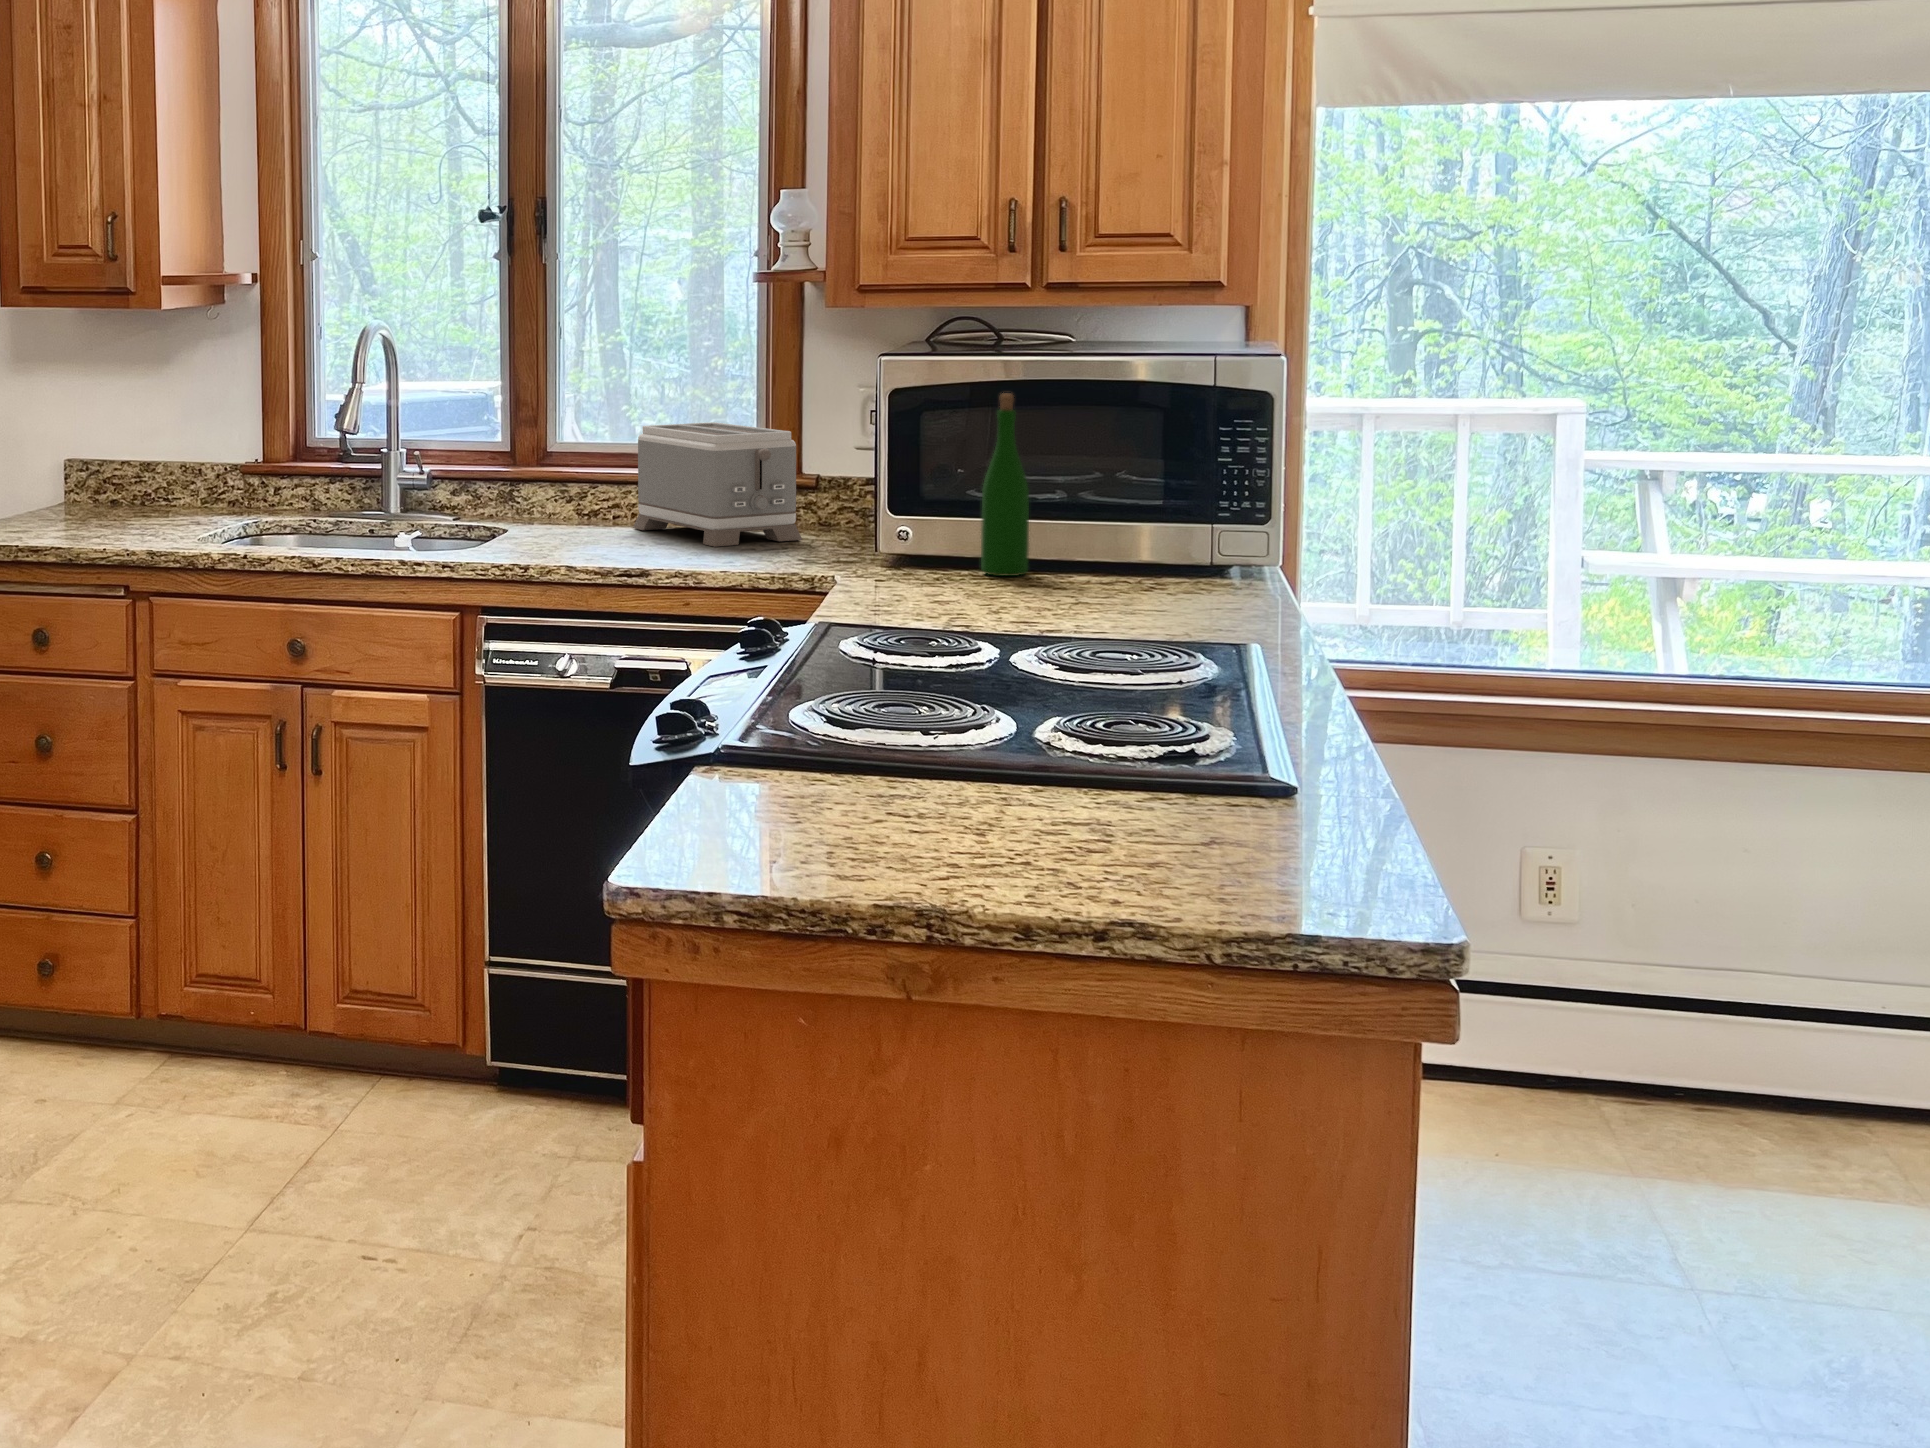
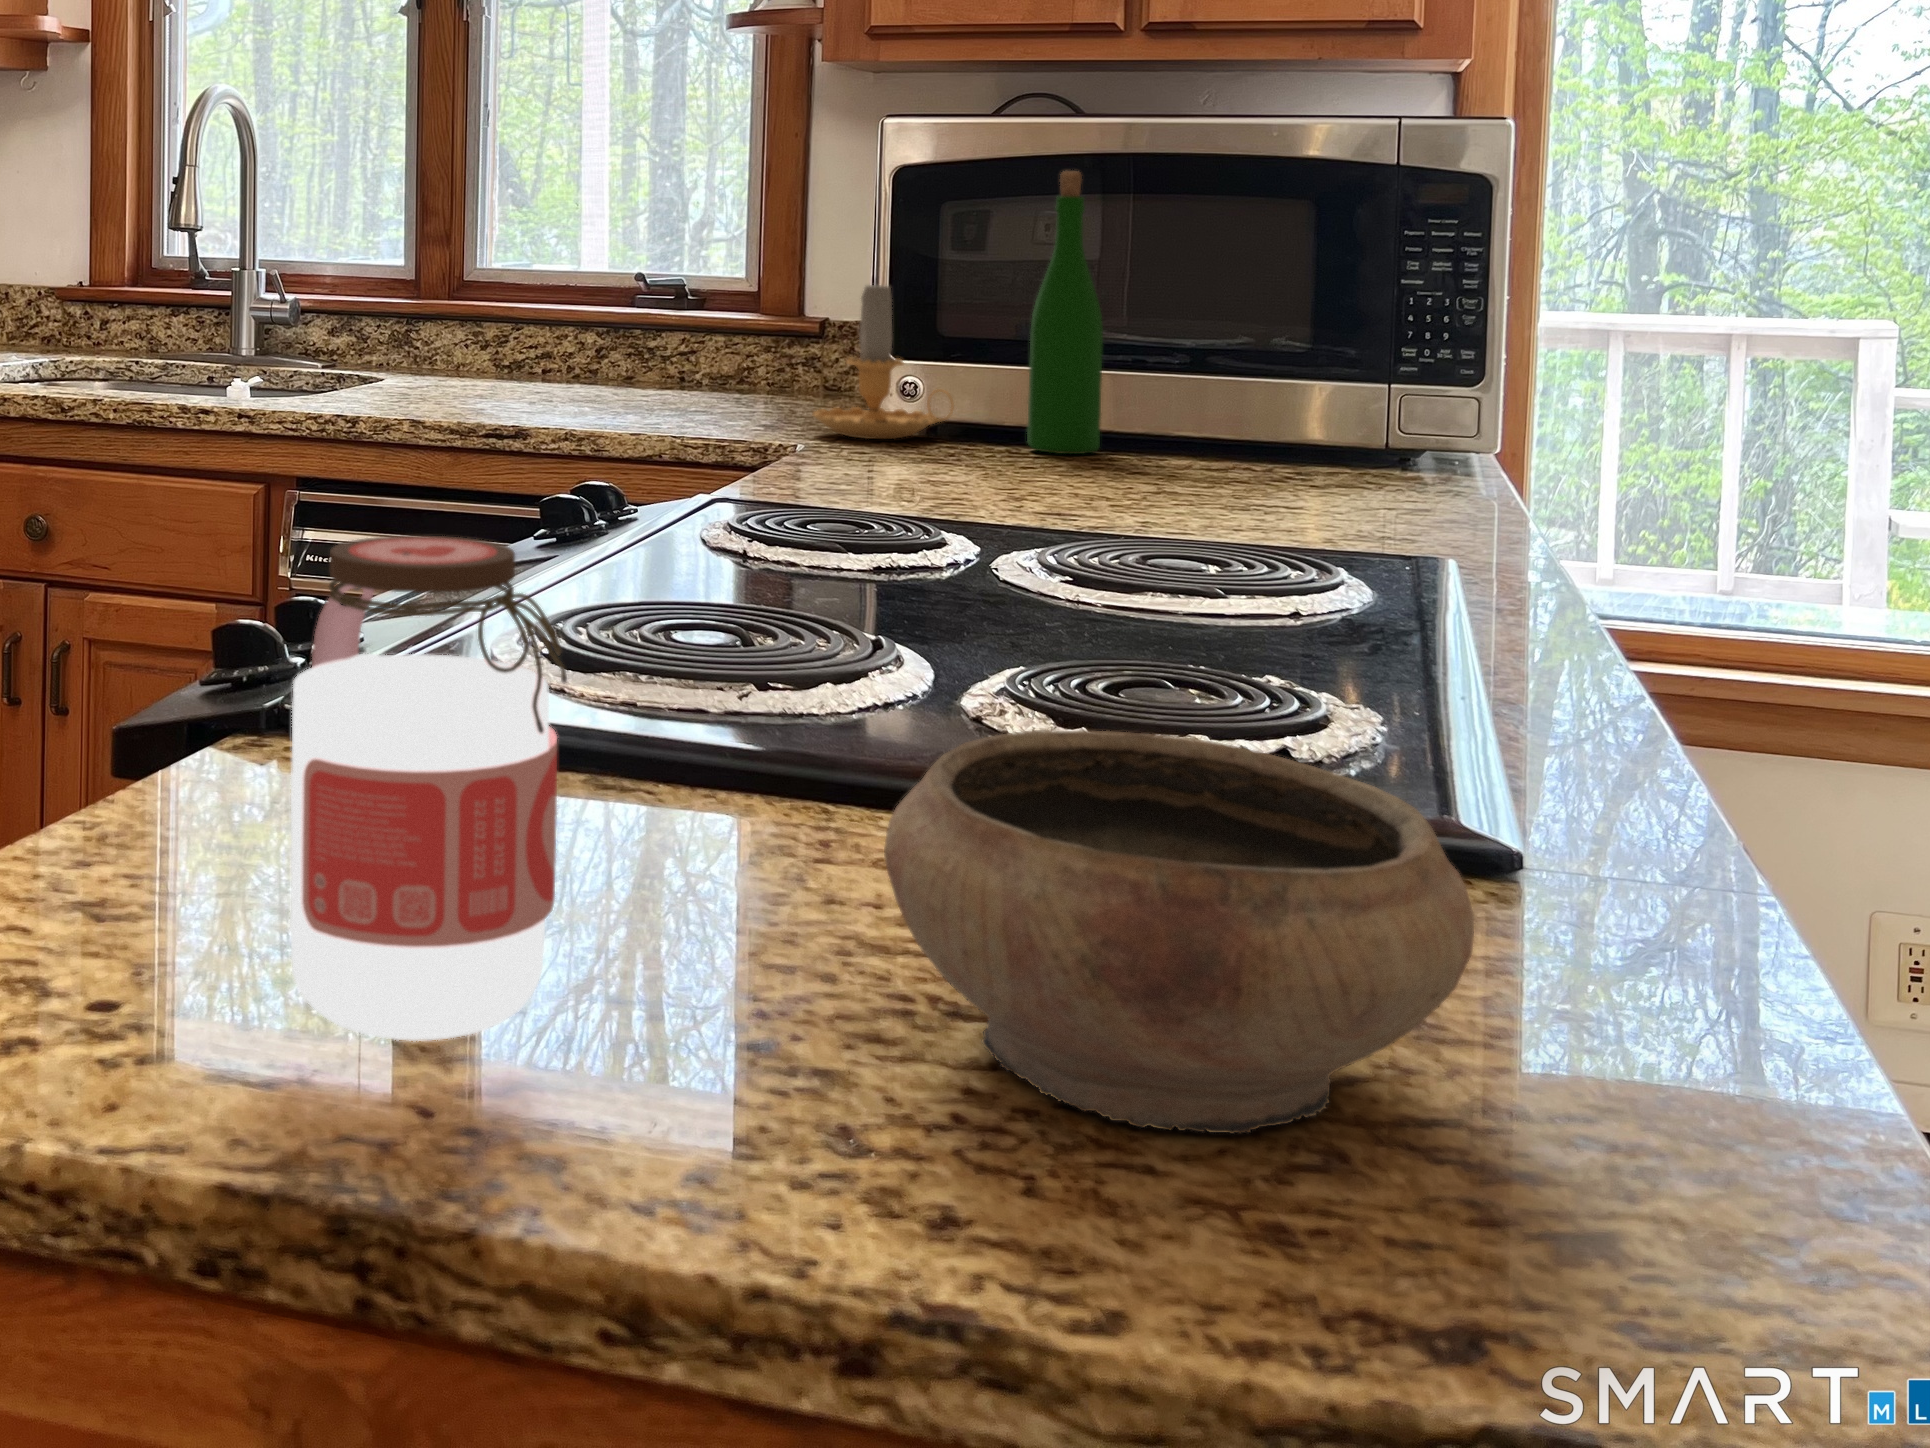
toaster: present [633,422,802,547] -> none [561,239,789,406]
candle: none [837,462,933,569] -> present [813,284,954,439]
jar: none [848,680,955,867] -> present [290,536,567,1041]
ceramic bowl: none [1069,743,1282,876] -> present [884,730,1474,1134]

